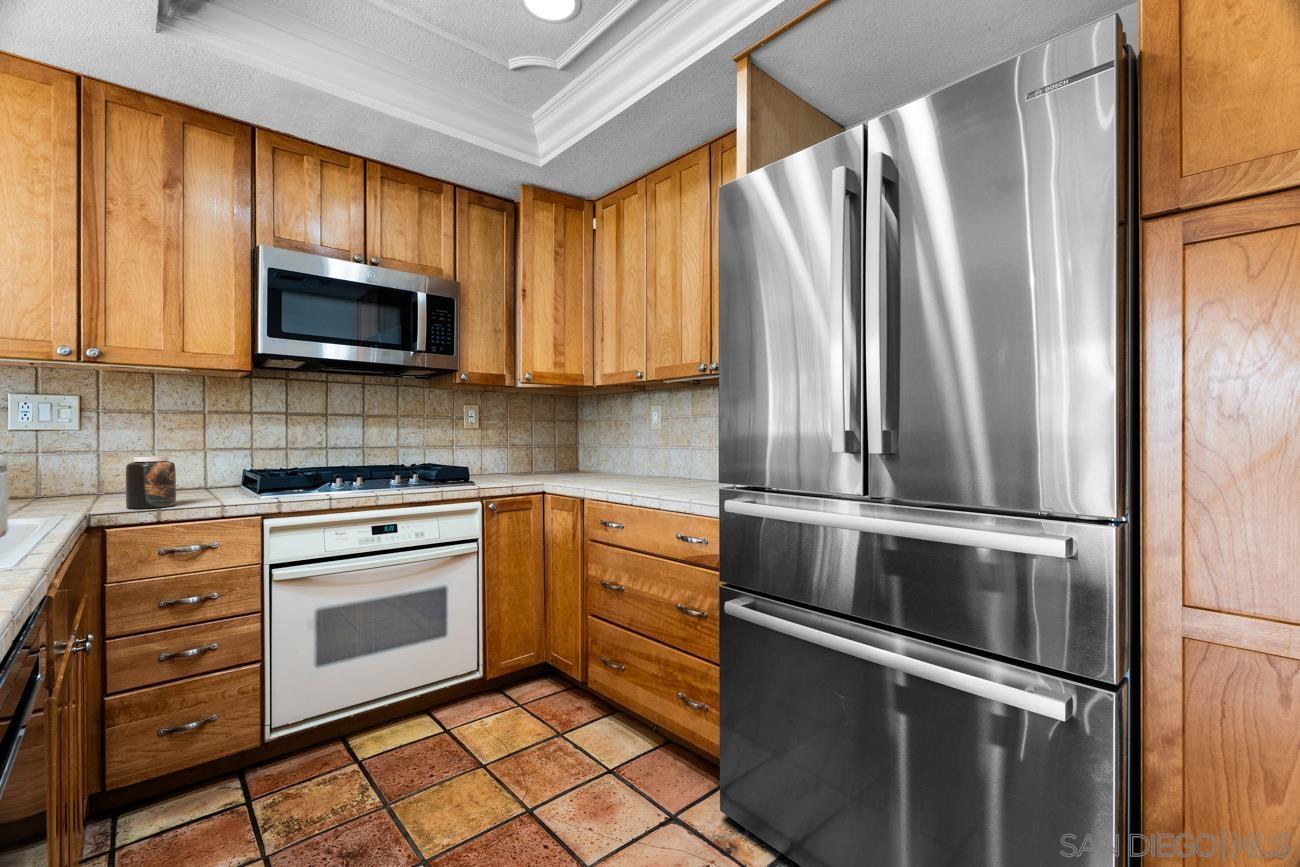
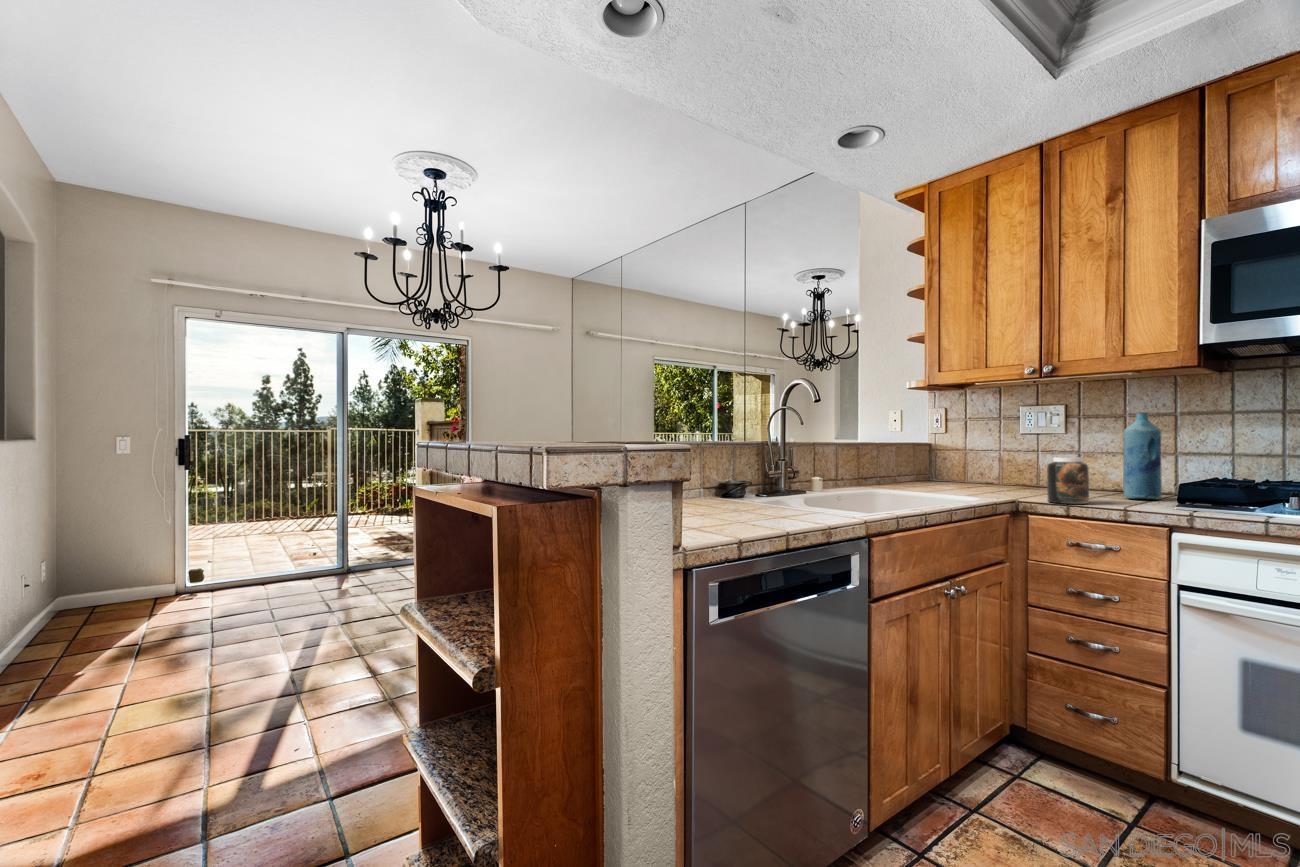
bottle: none [181,409,217,496] -> present [1123,412,1162,499]

